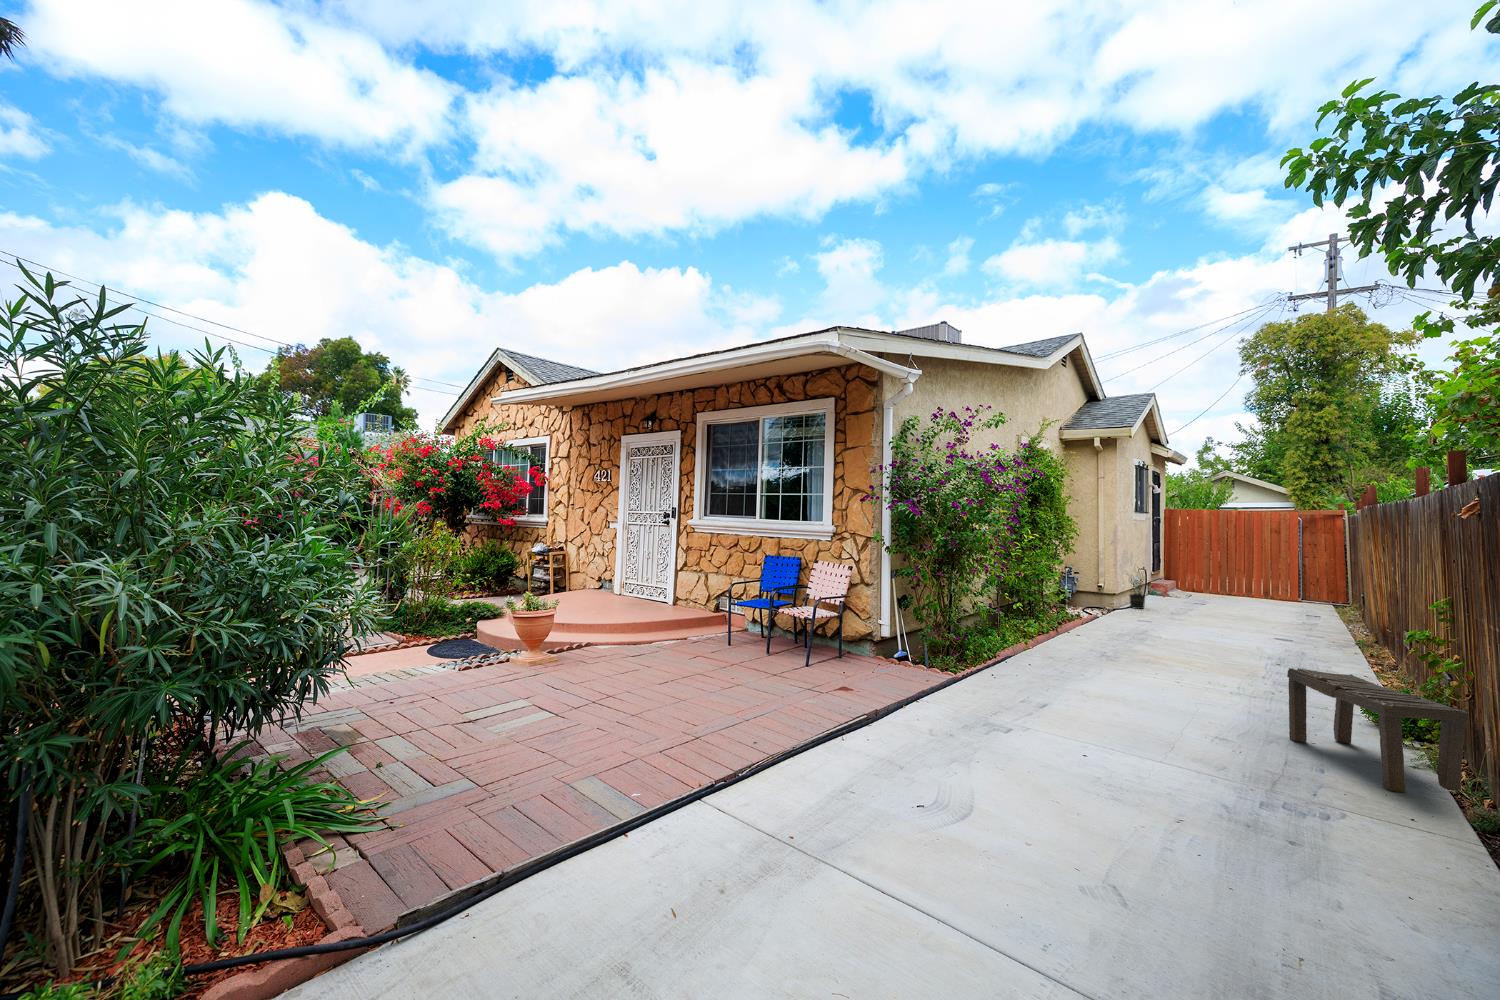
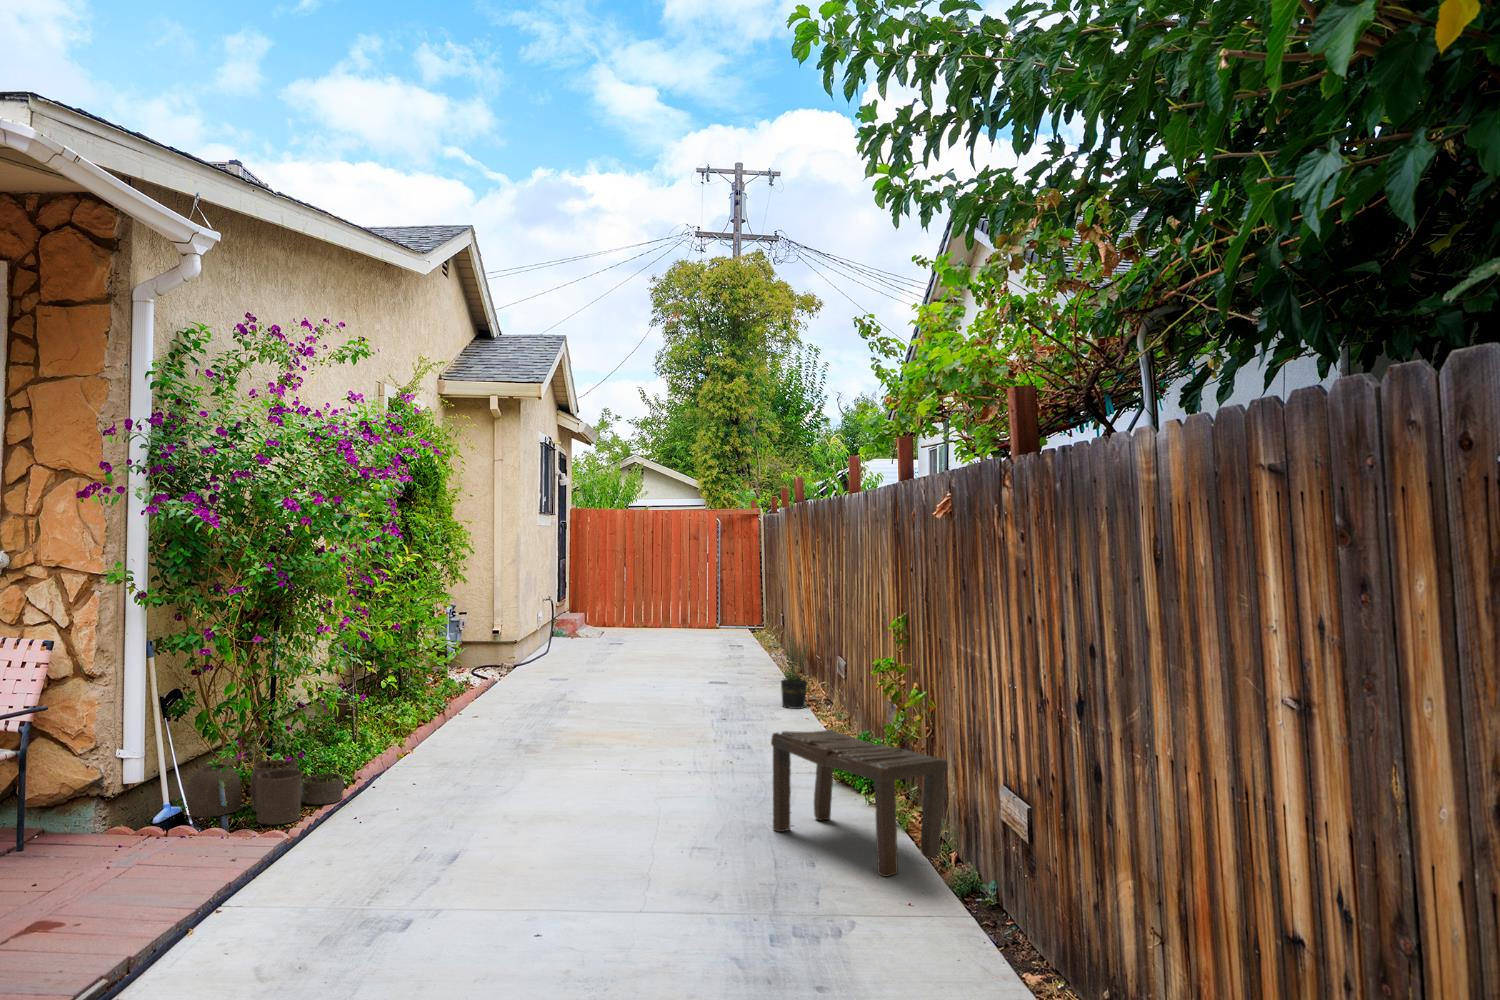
potted plant: present [1129,579,1145,609] -> present [781,636,809,709]
woven basket: none [909,634,987,670] -> present [186,757,344,825]

